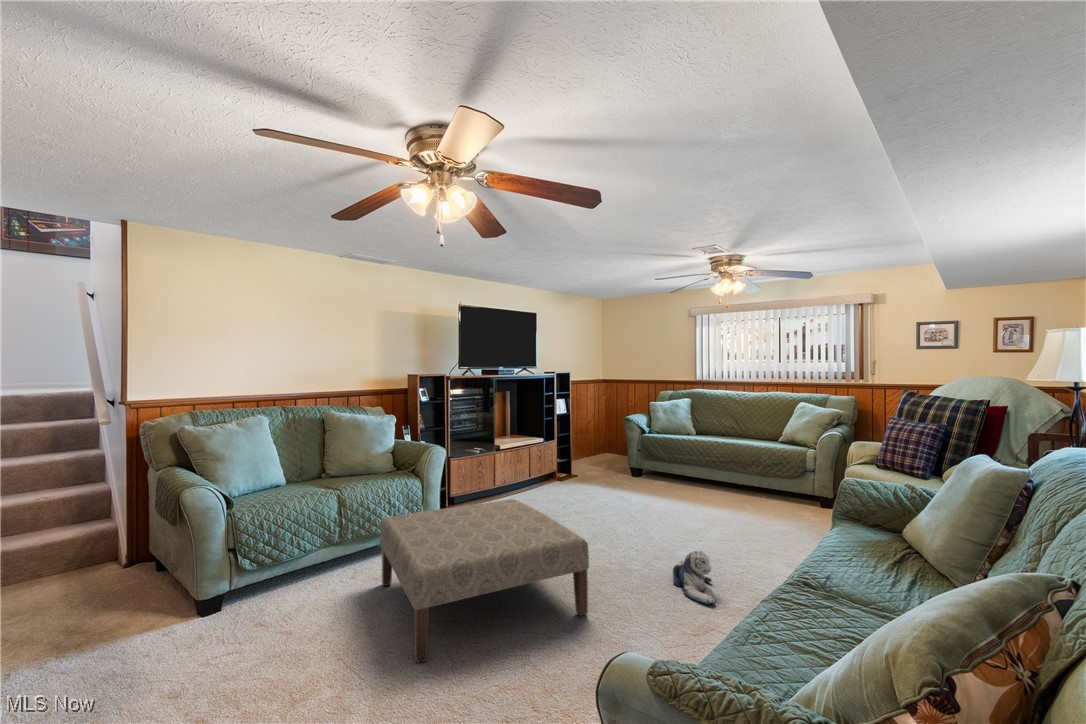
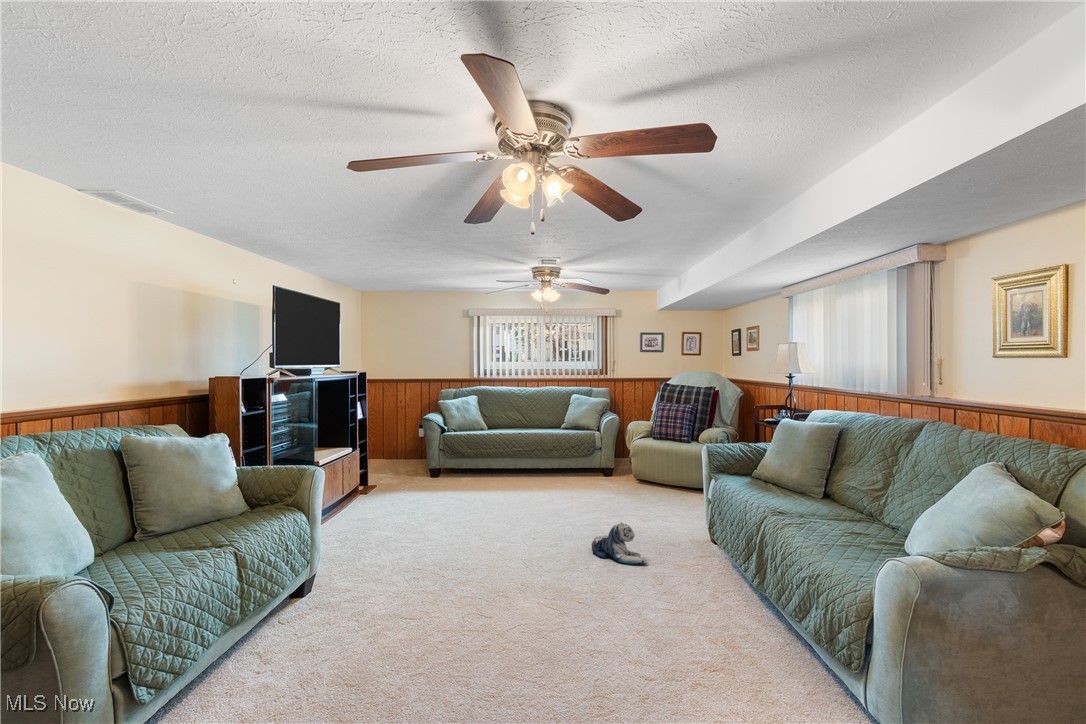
ottoman: present [380,499,589,662] -> none [326,513,580,701]

